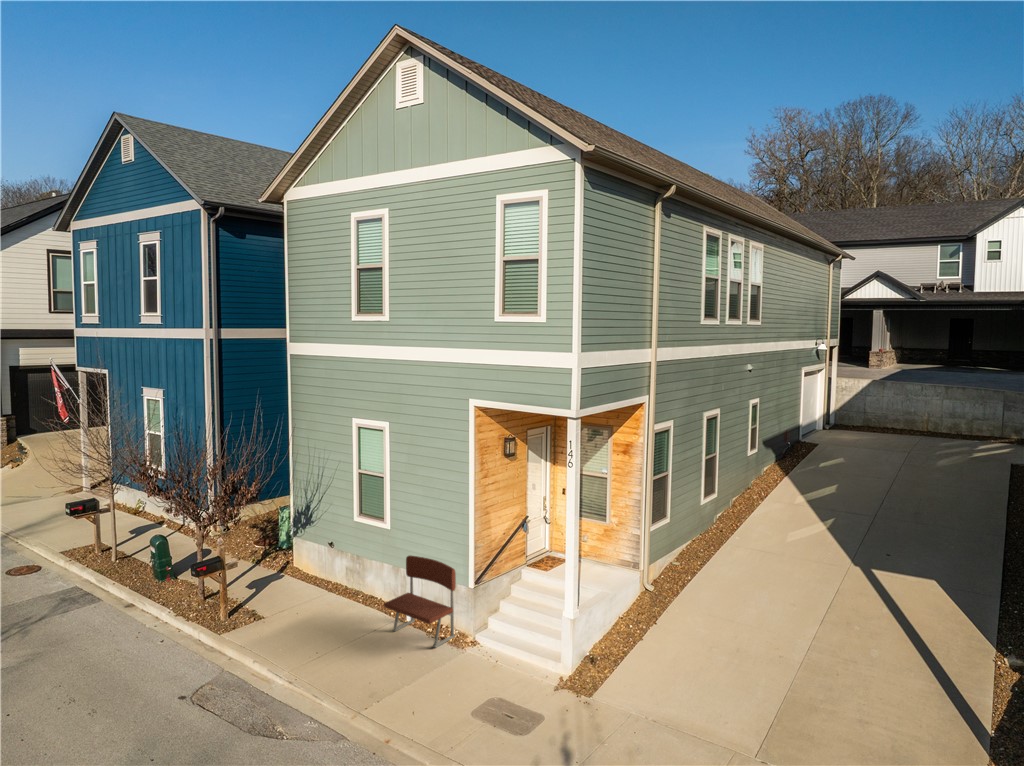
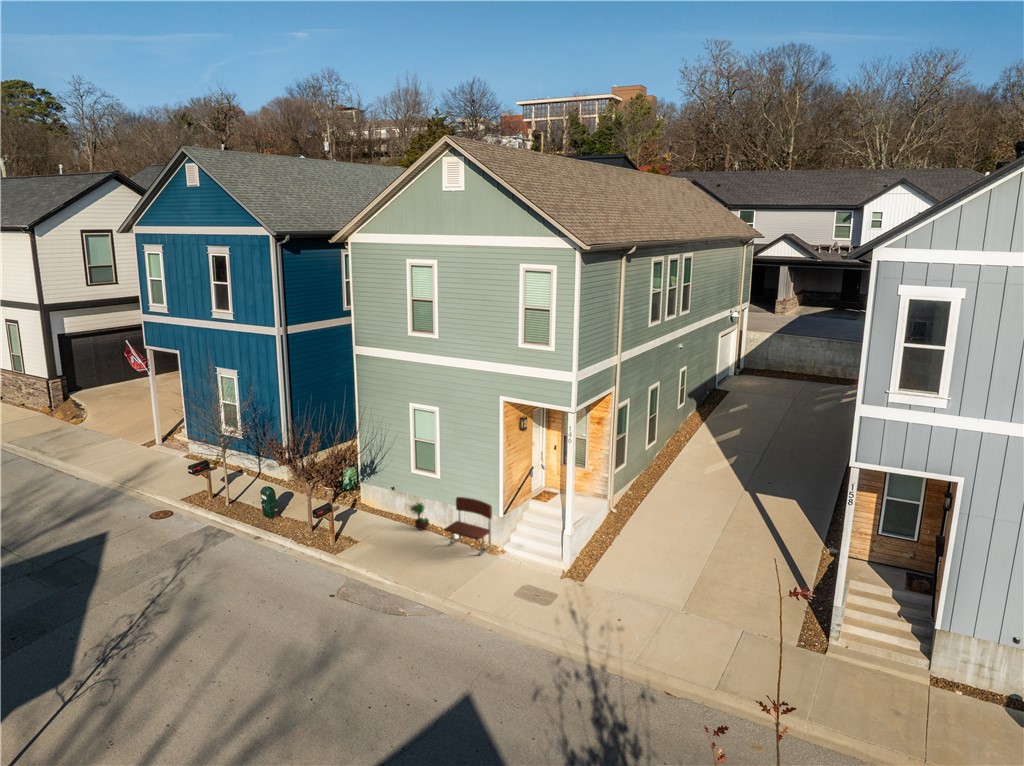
potted tree: none [341,559,374,605] -> present [410,503,429,529]

